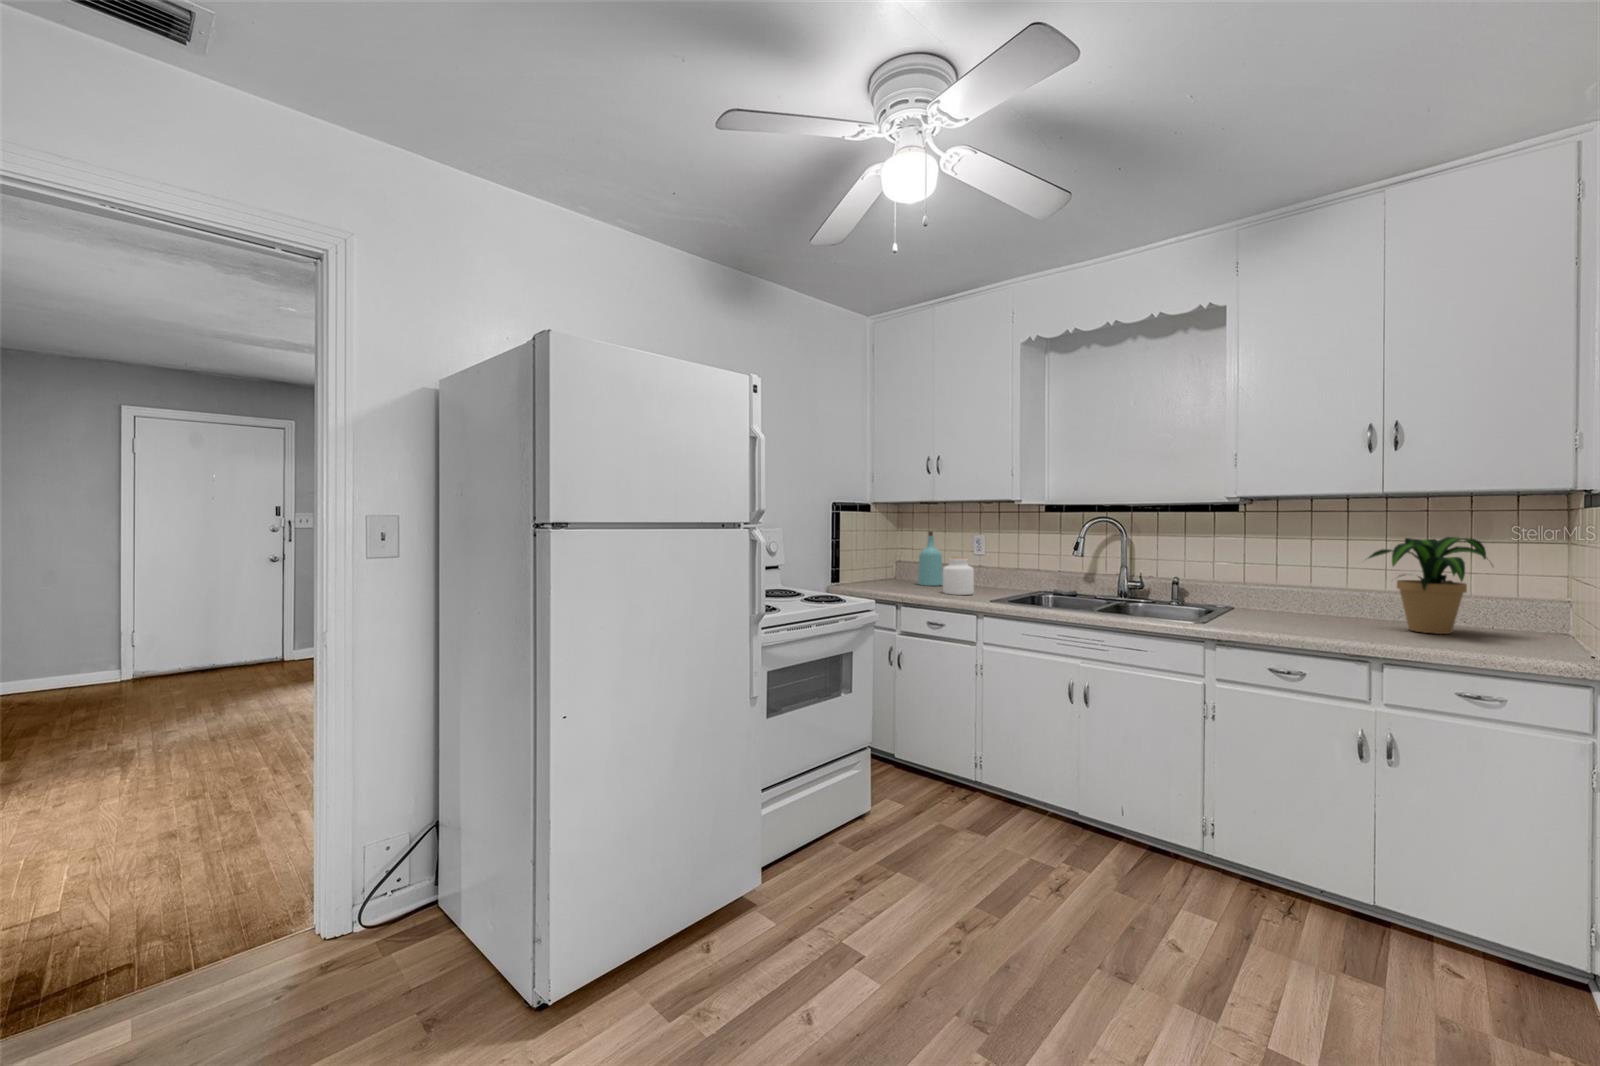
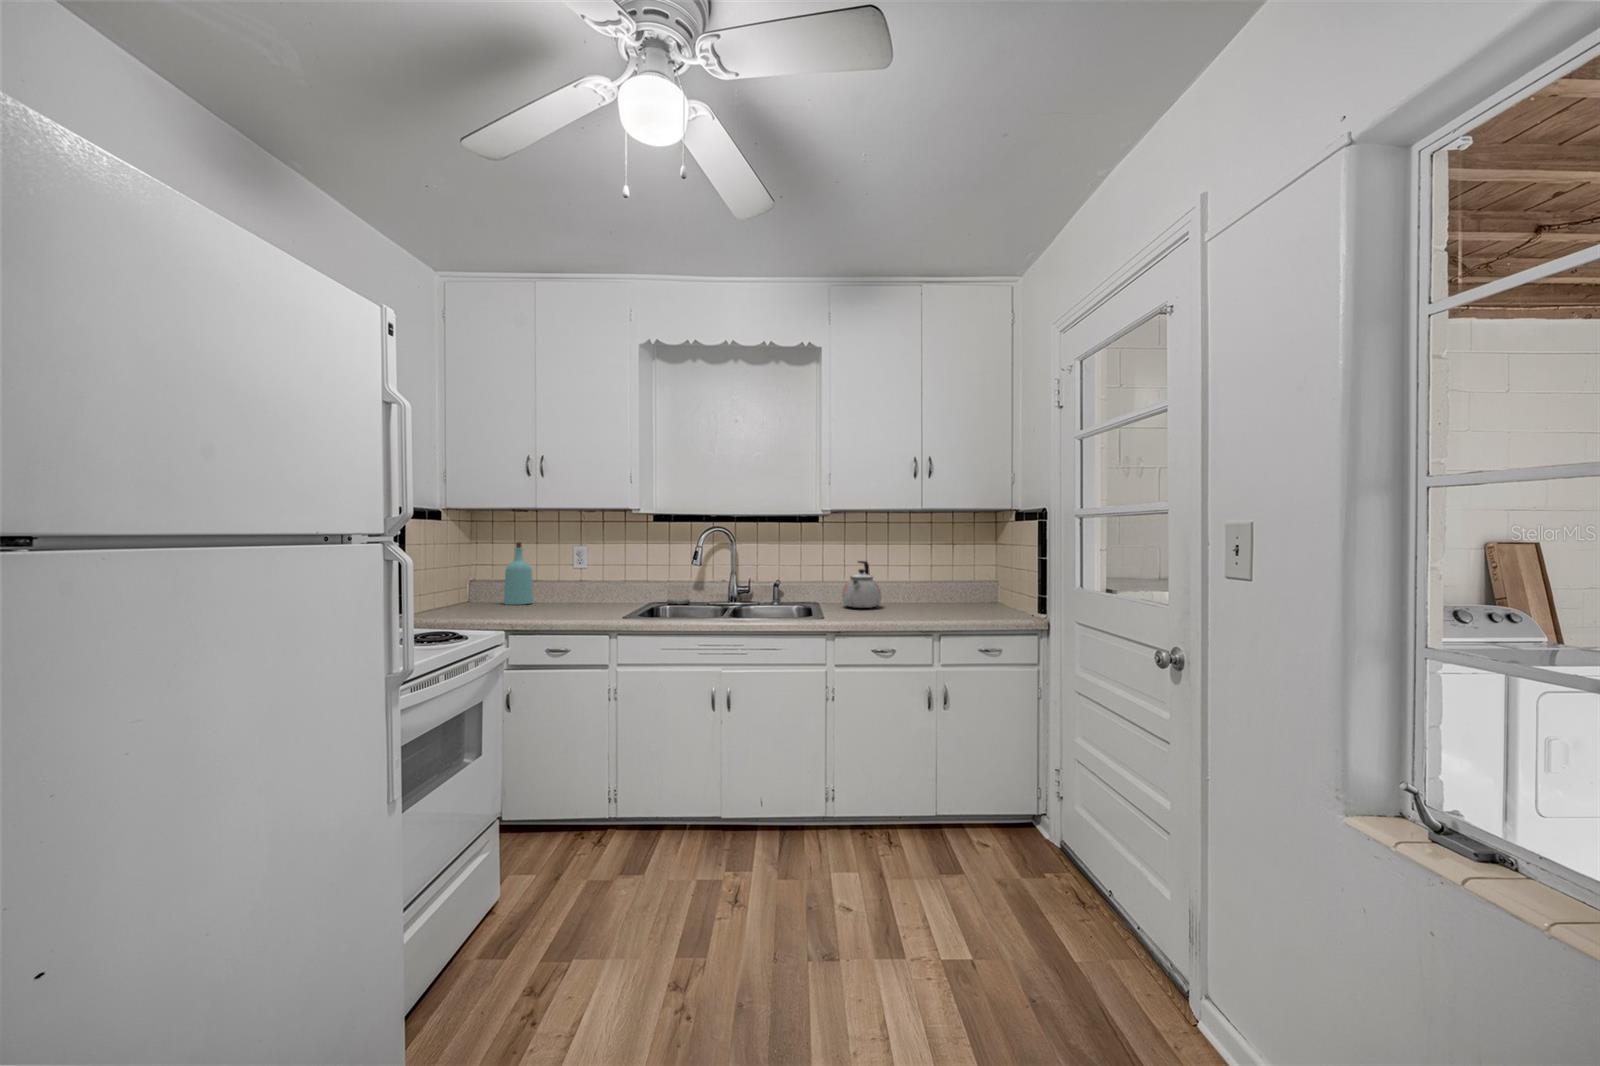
potted plant: present [1369,537,1487,634] -> none [911,542,982,612]
jar: present [943,557,974,595] -> none [549,571,584,613]
kettle: none [1261,558,1321,617] -> present [842,561,882,608]

